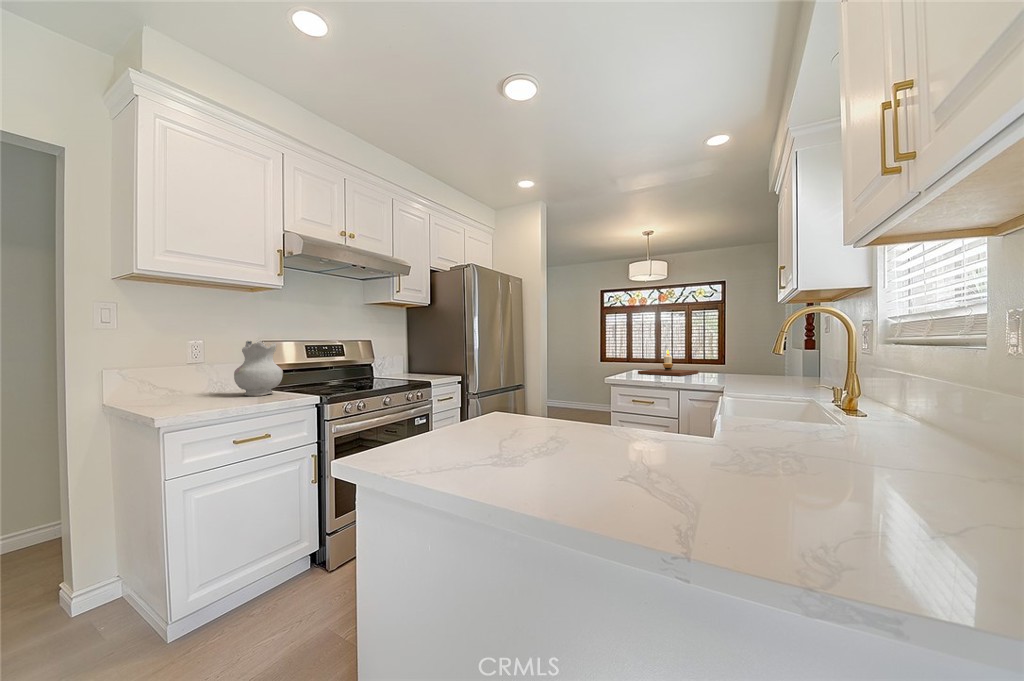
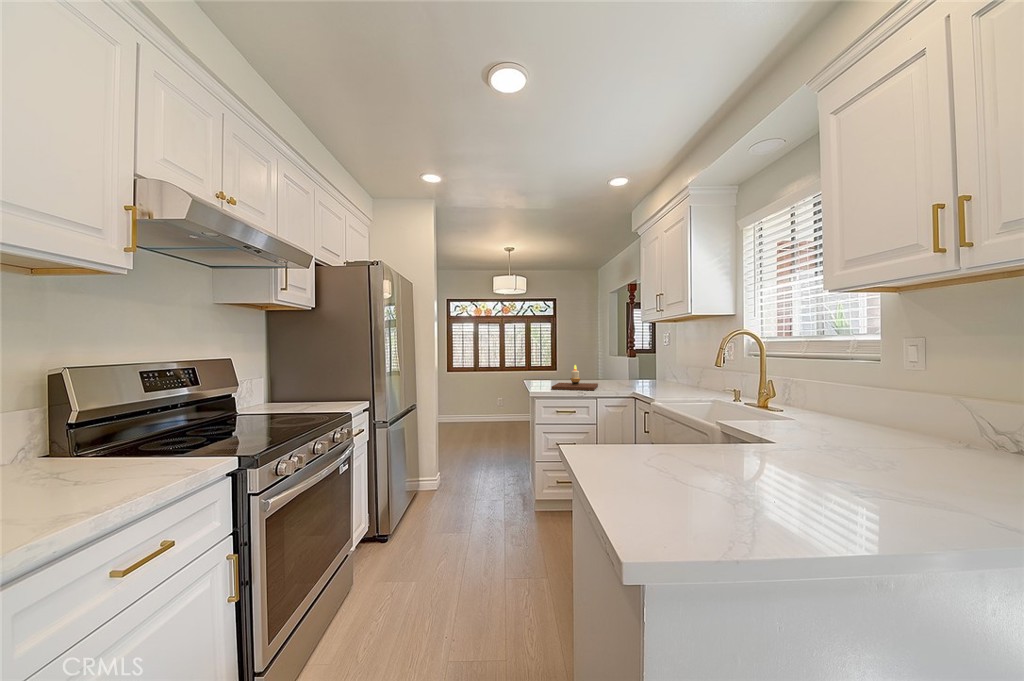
ceramic pitcher: present [234,341,283,396] -> none [76,380,179,483]

